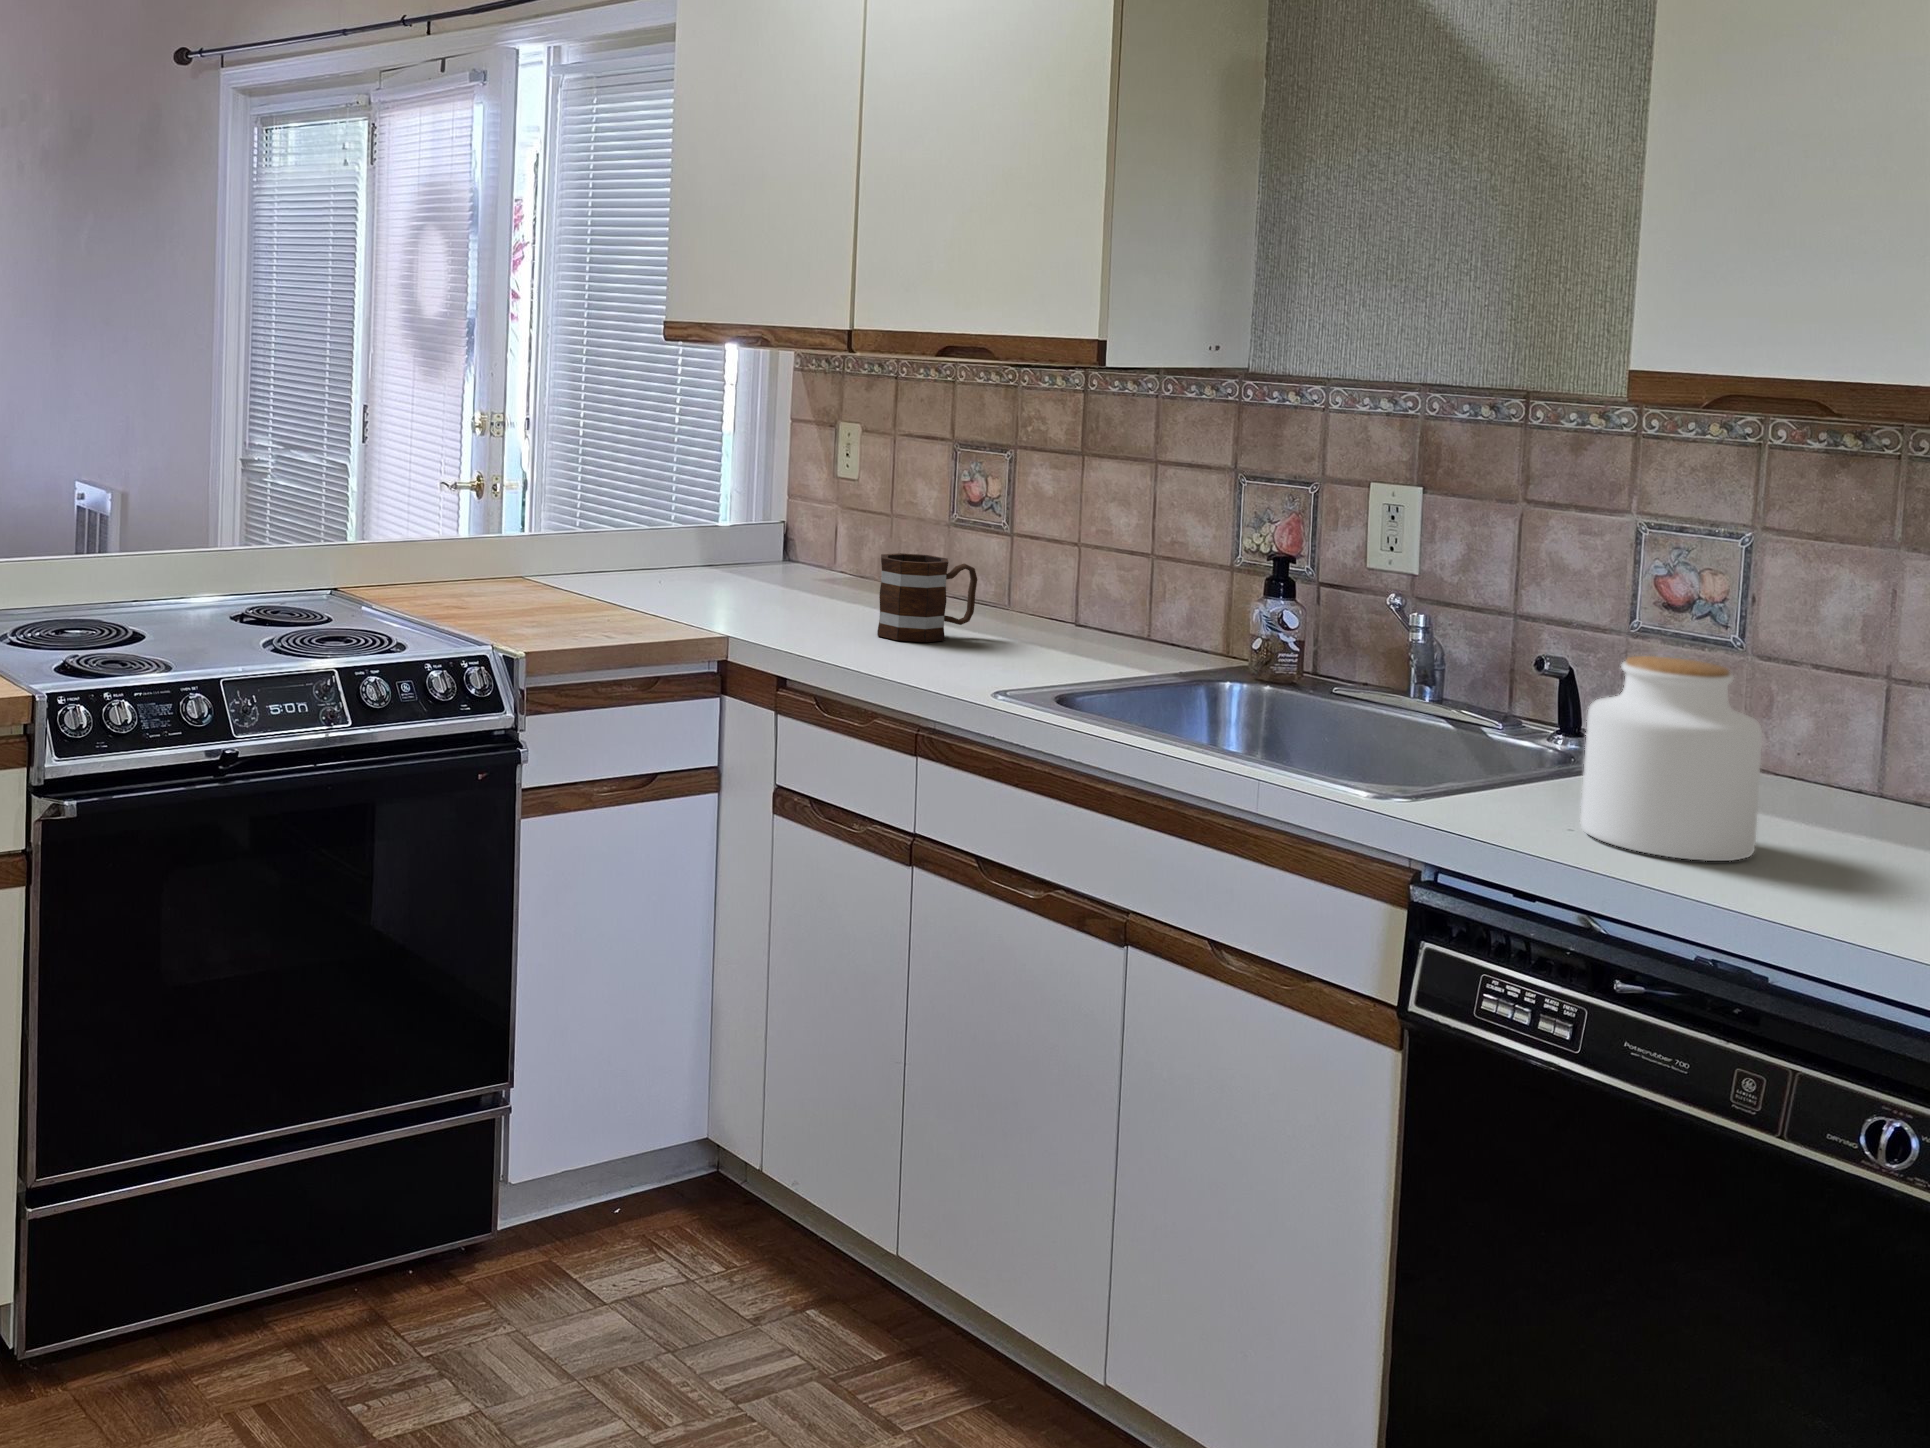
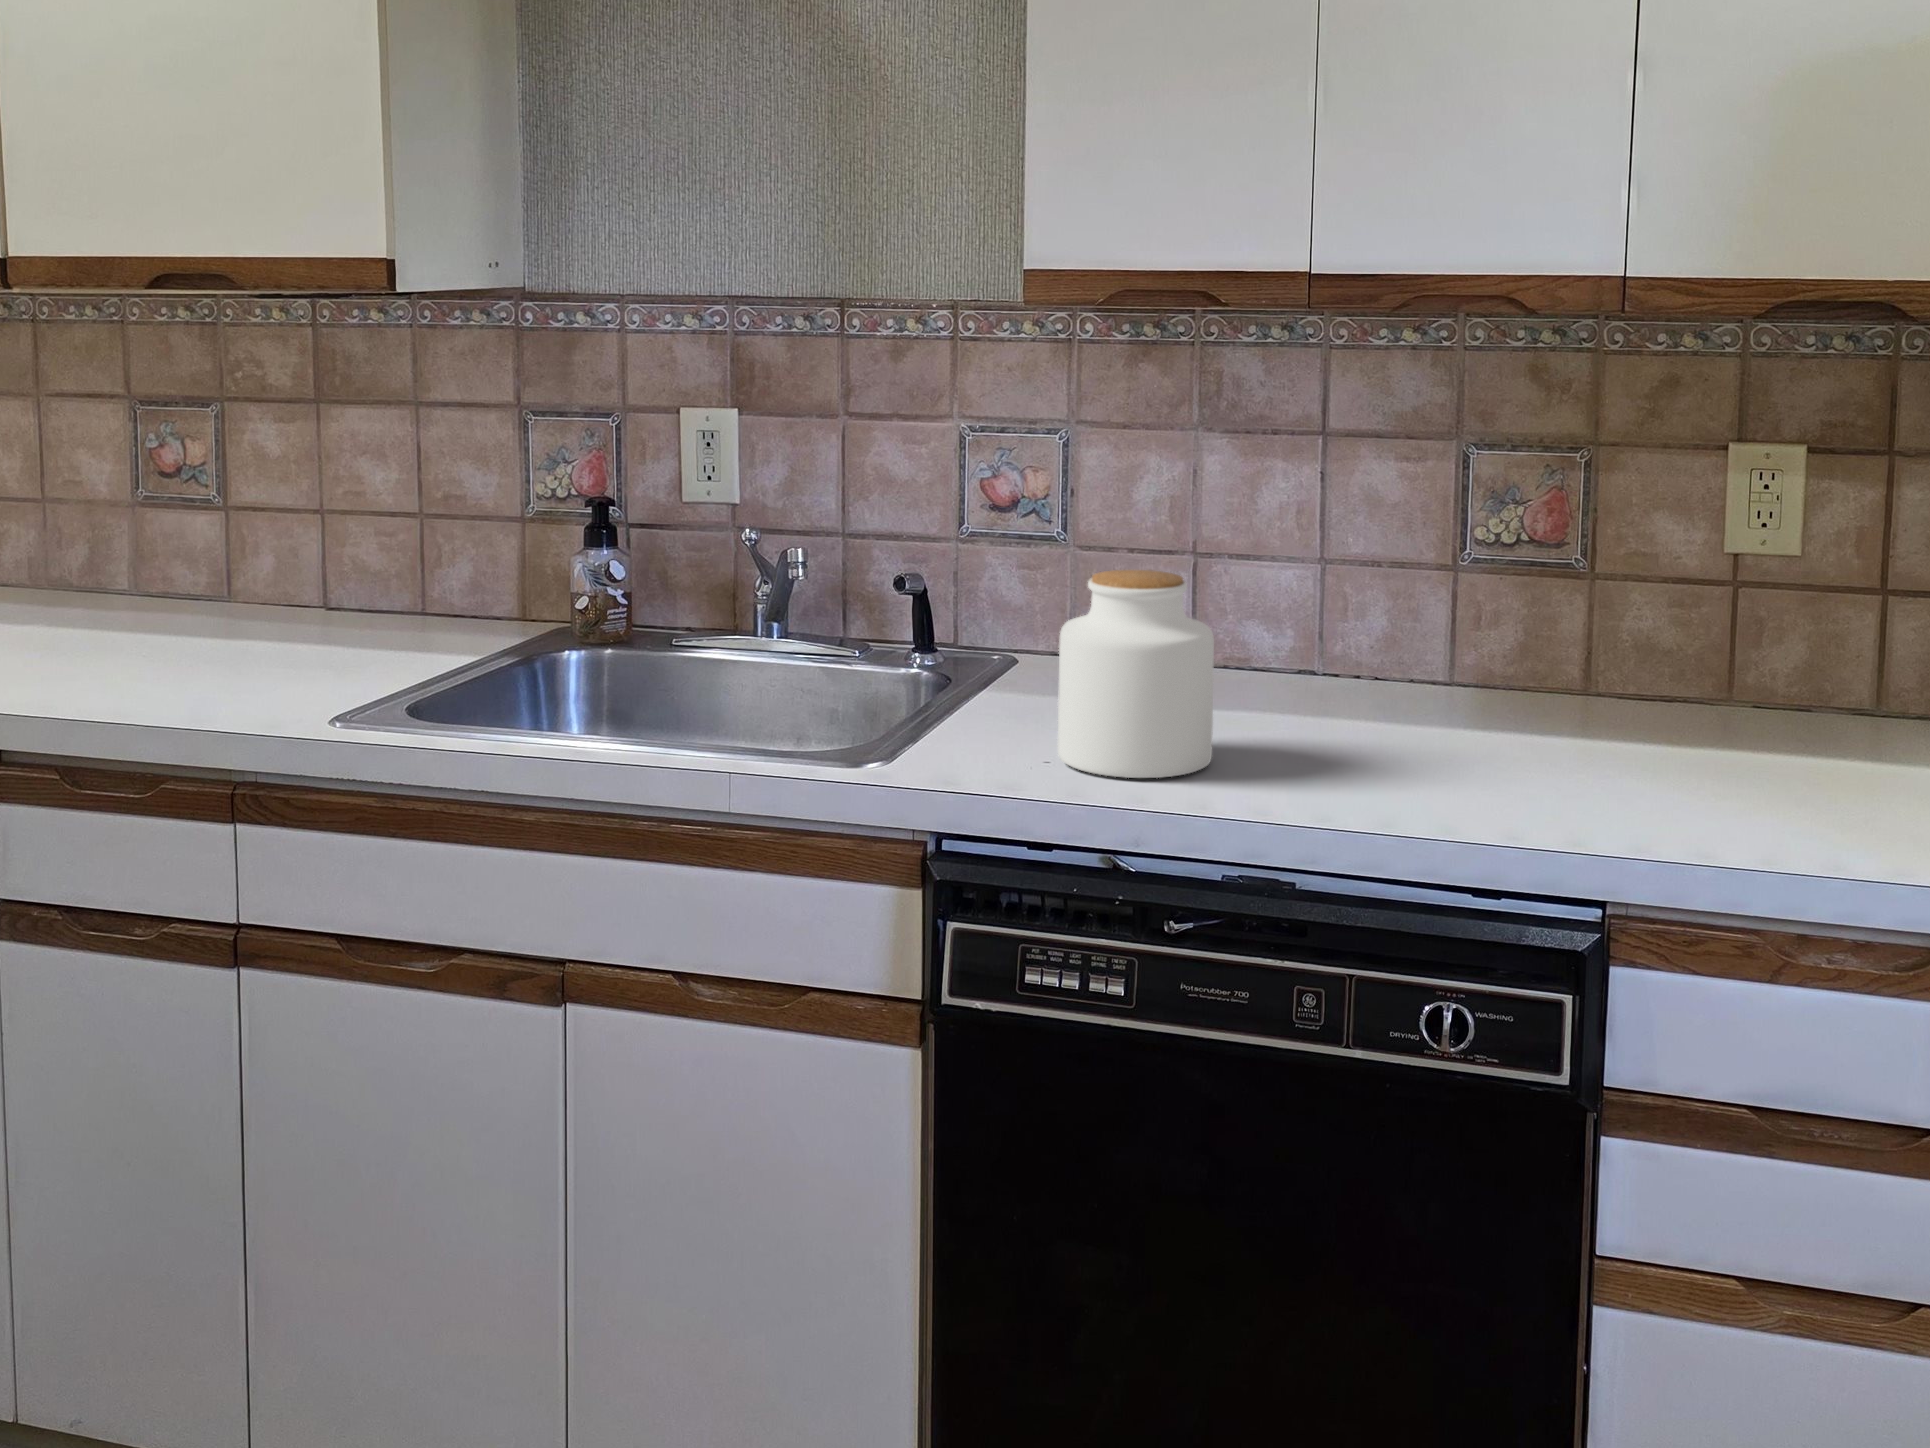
mug: present [877,553,978,642] -> none [107,557,234,675]

